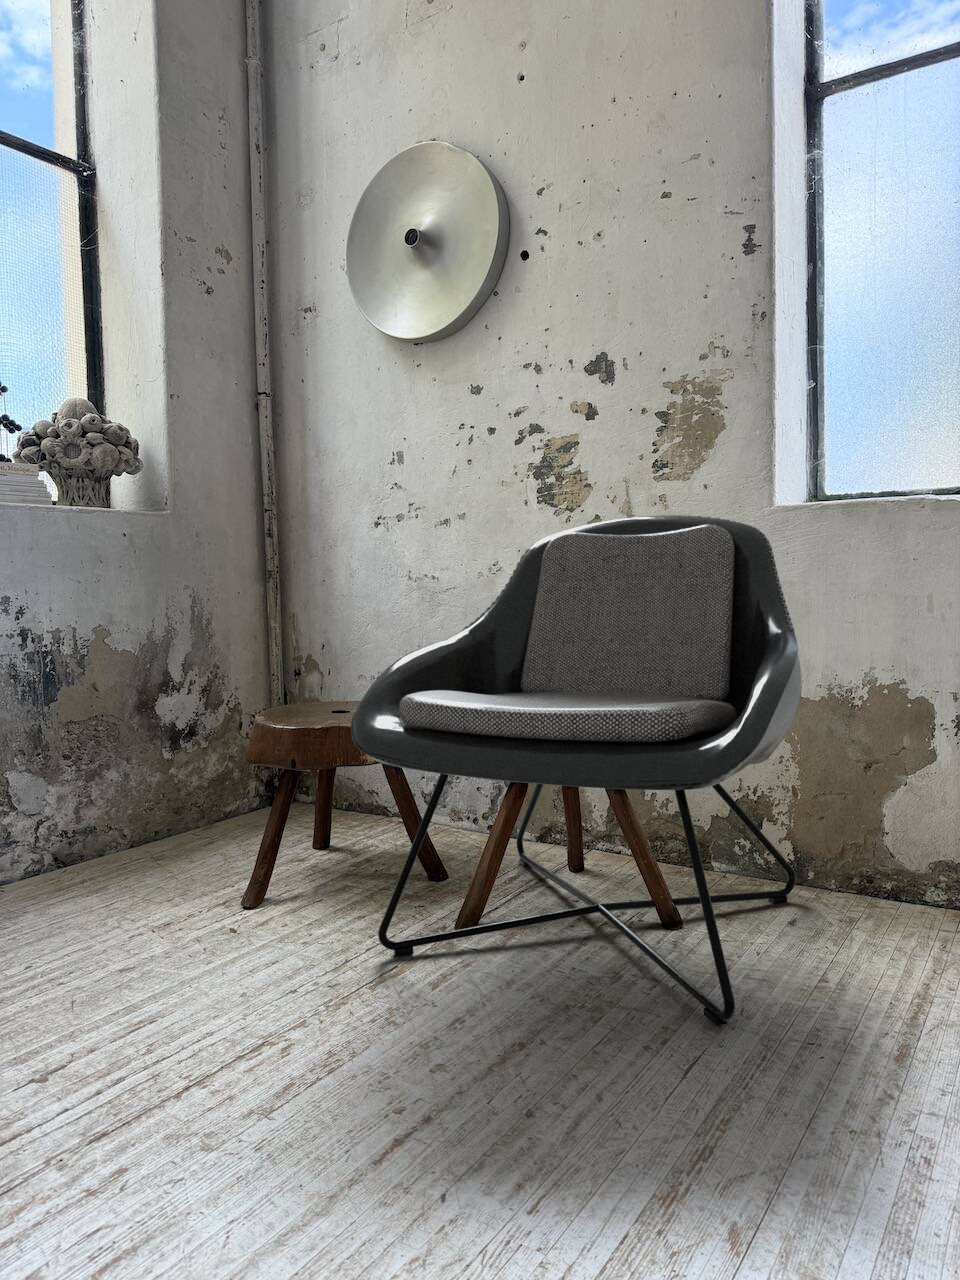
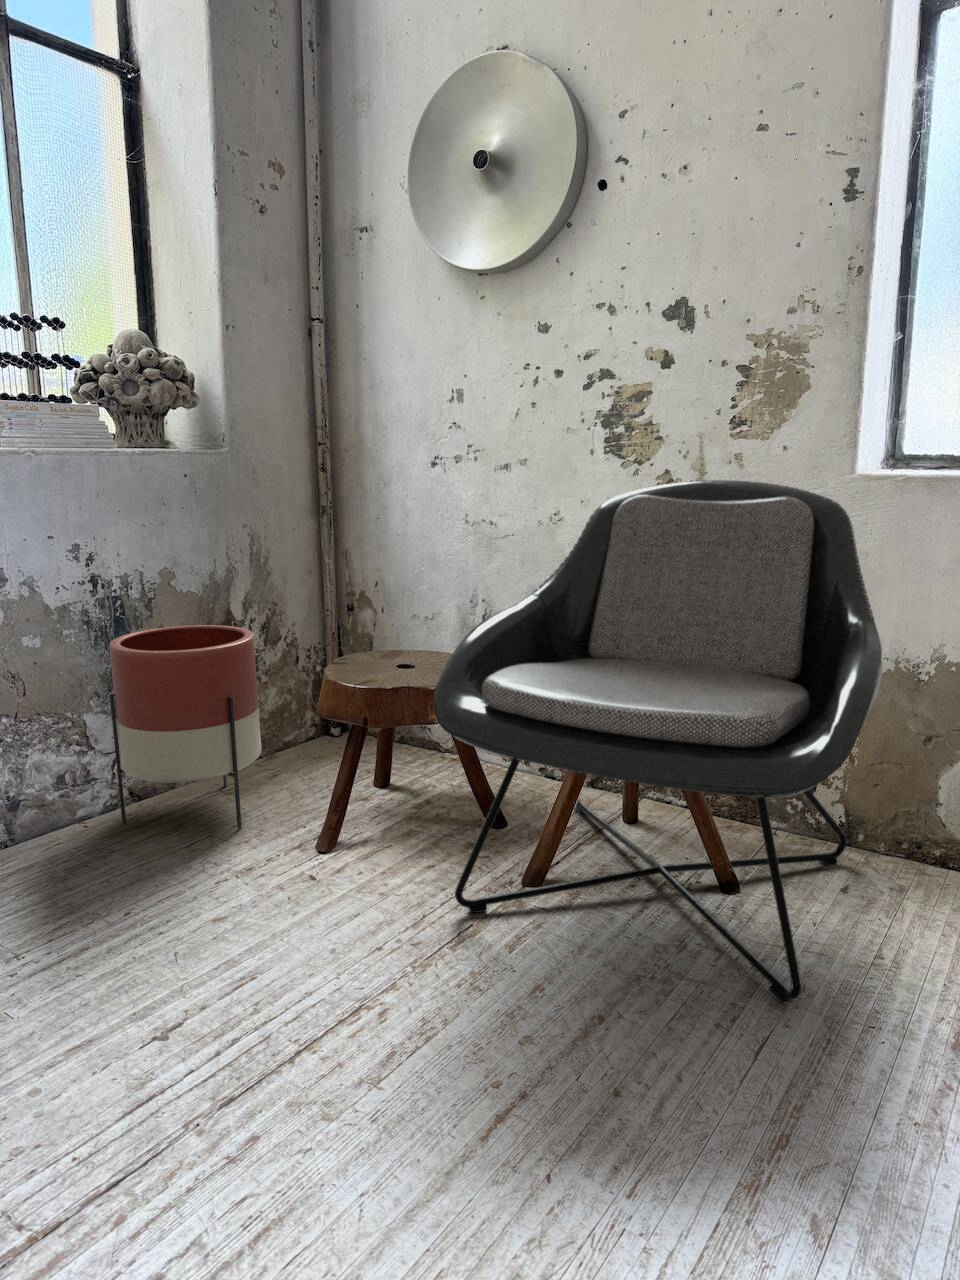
planter: none [32,682,192,889] -> present [109,625,261,829]

